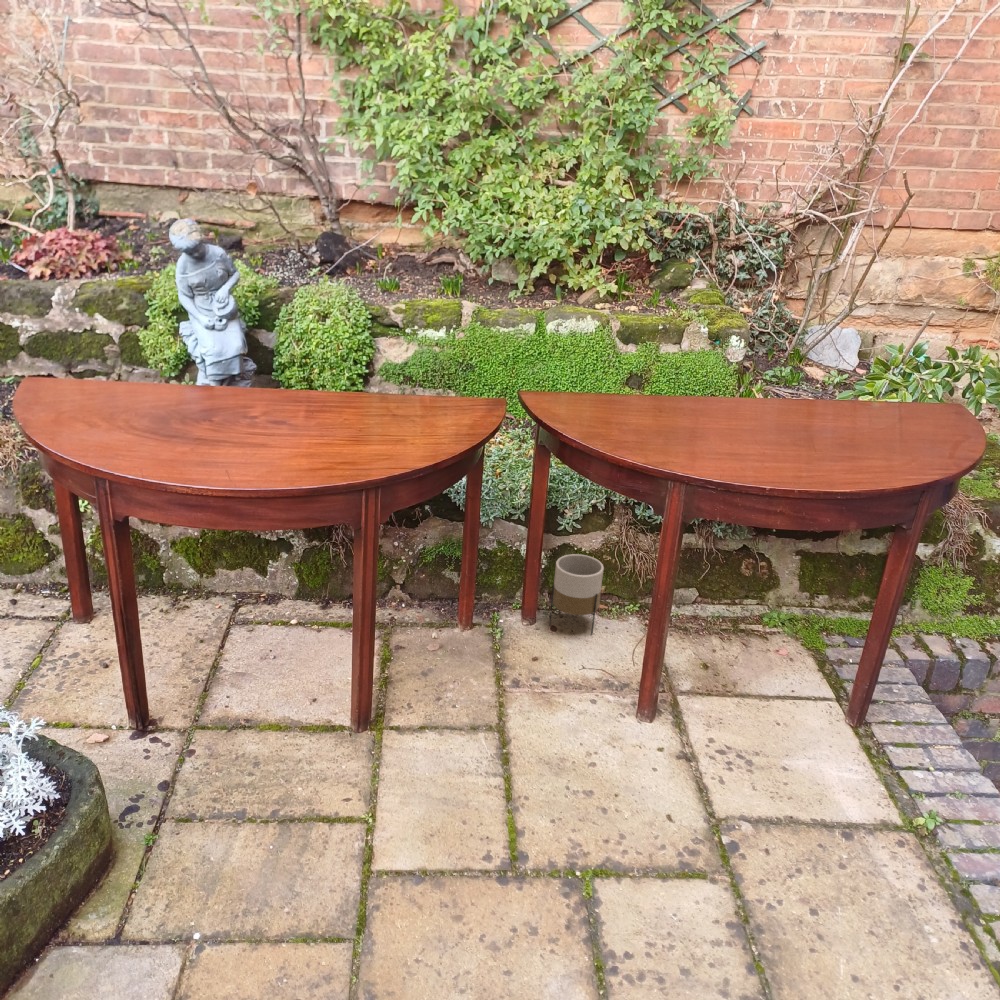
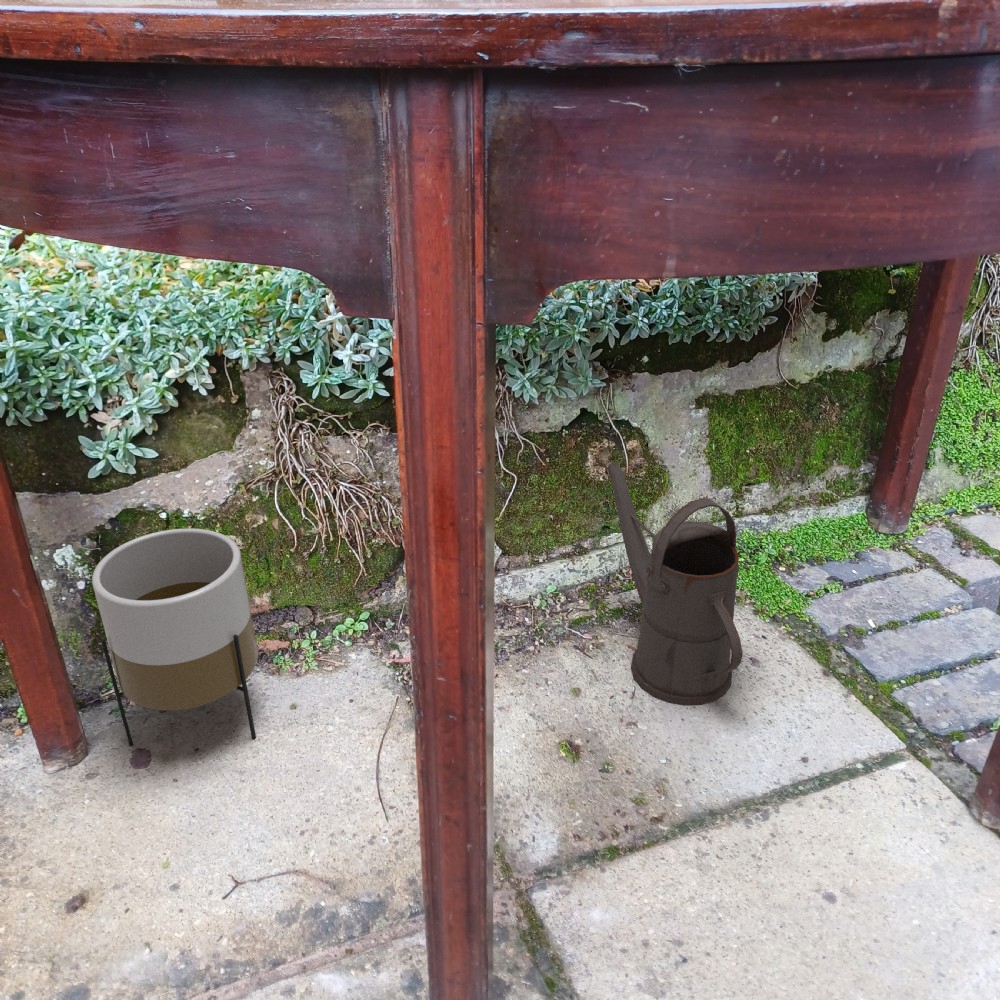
watering can: none [738,568,787,667] -> present [608,462,743,705]

